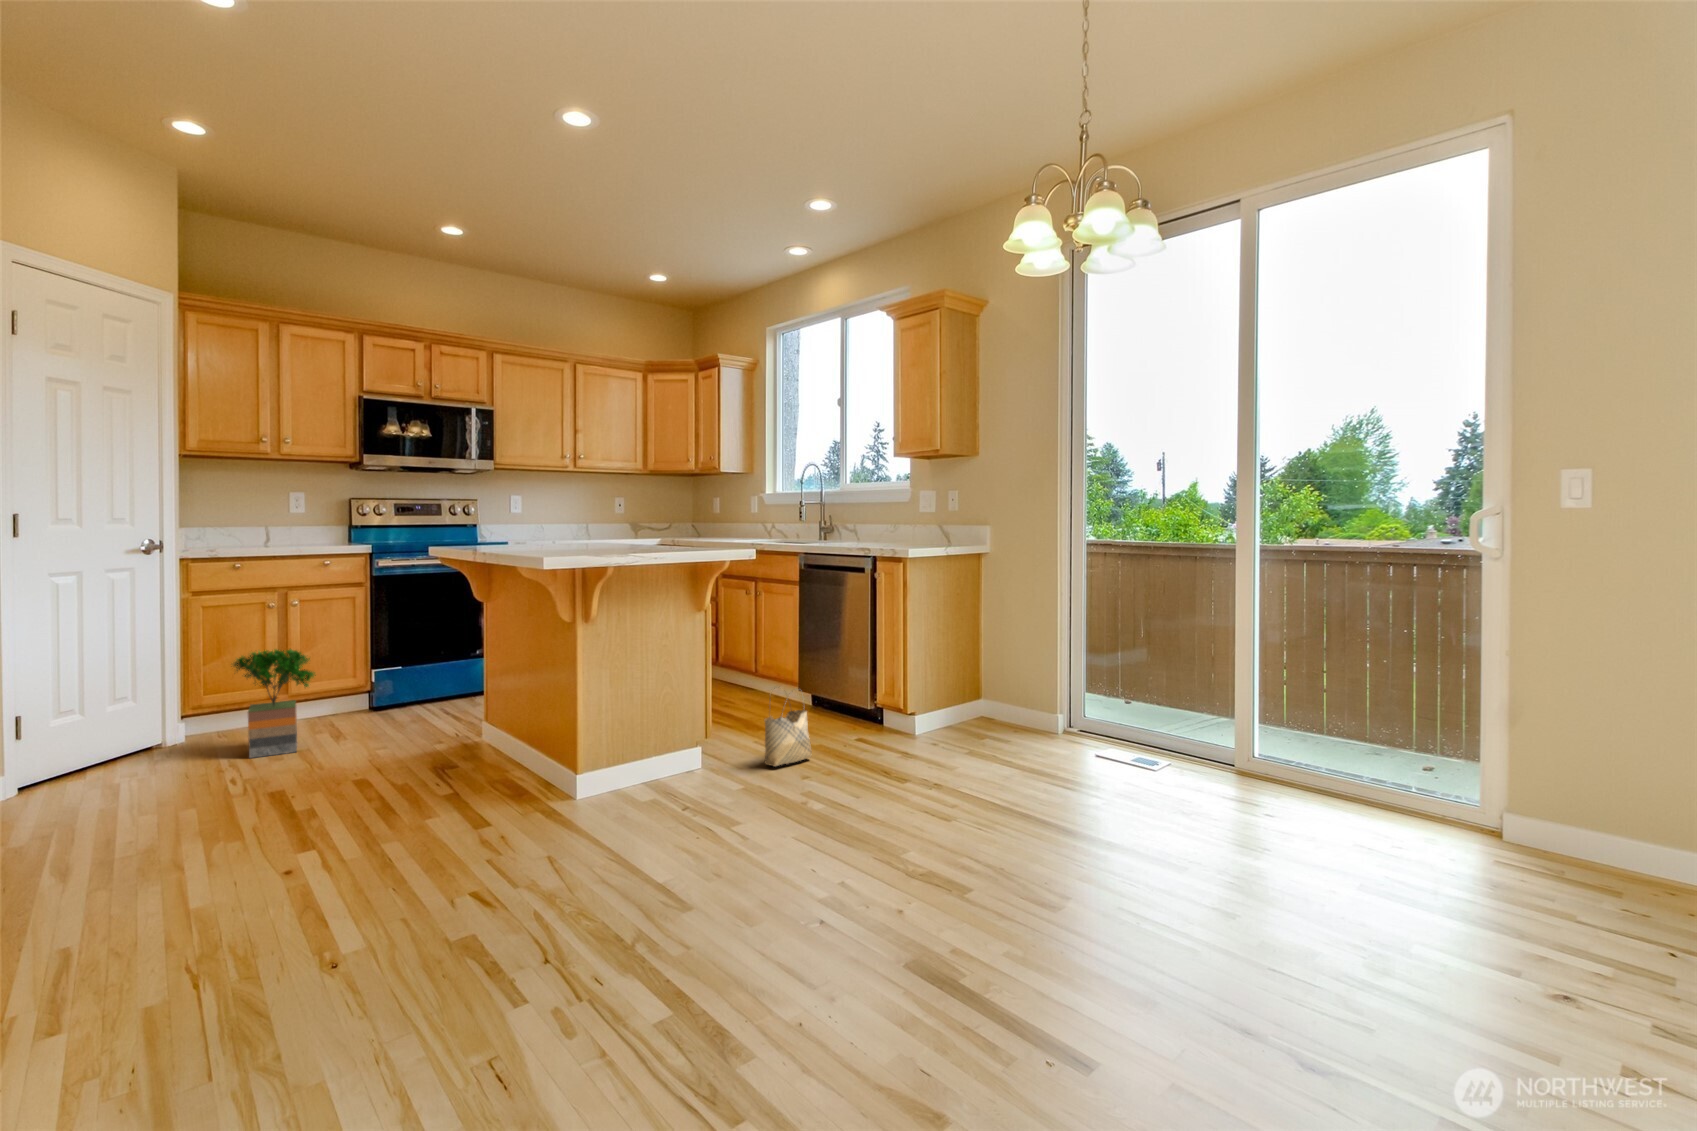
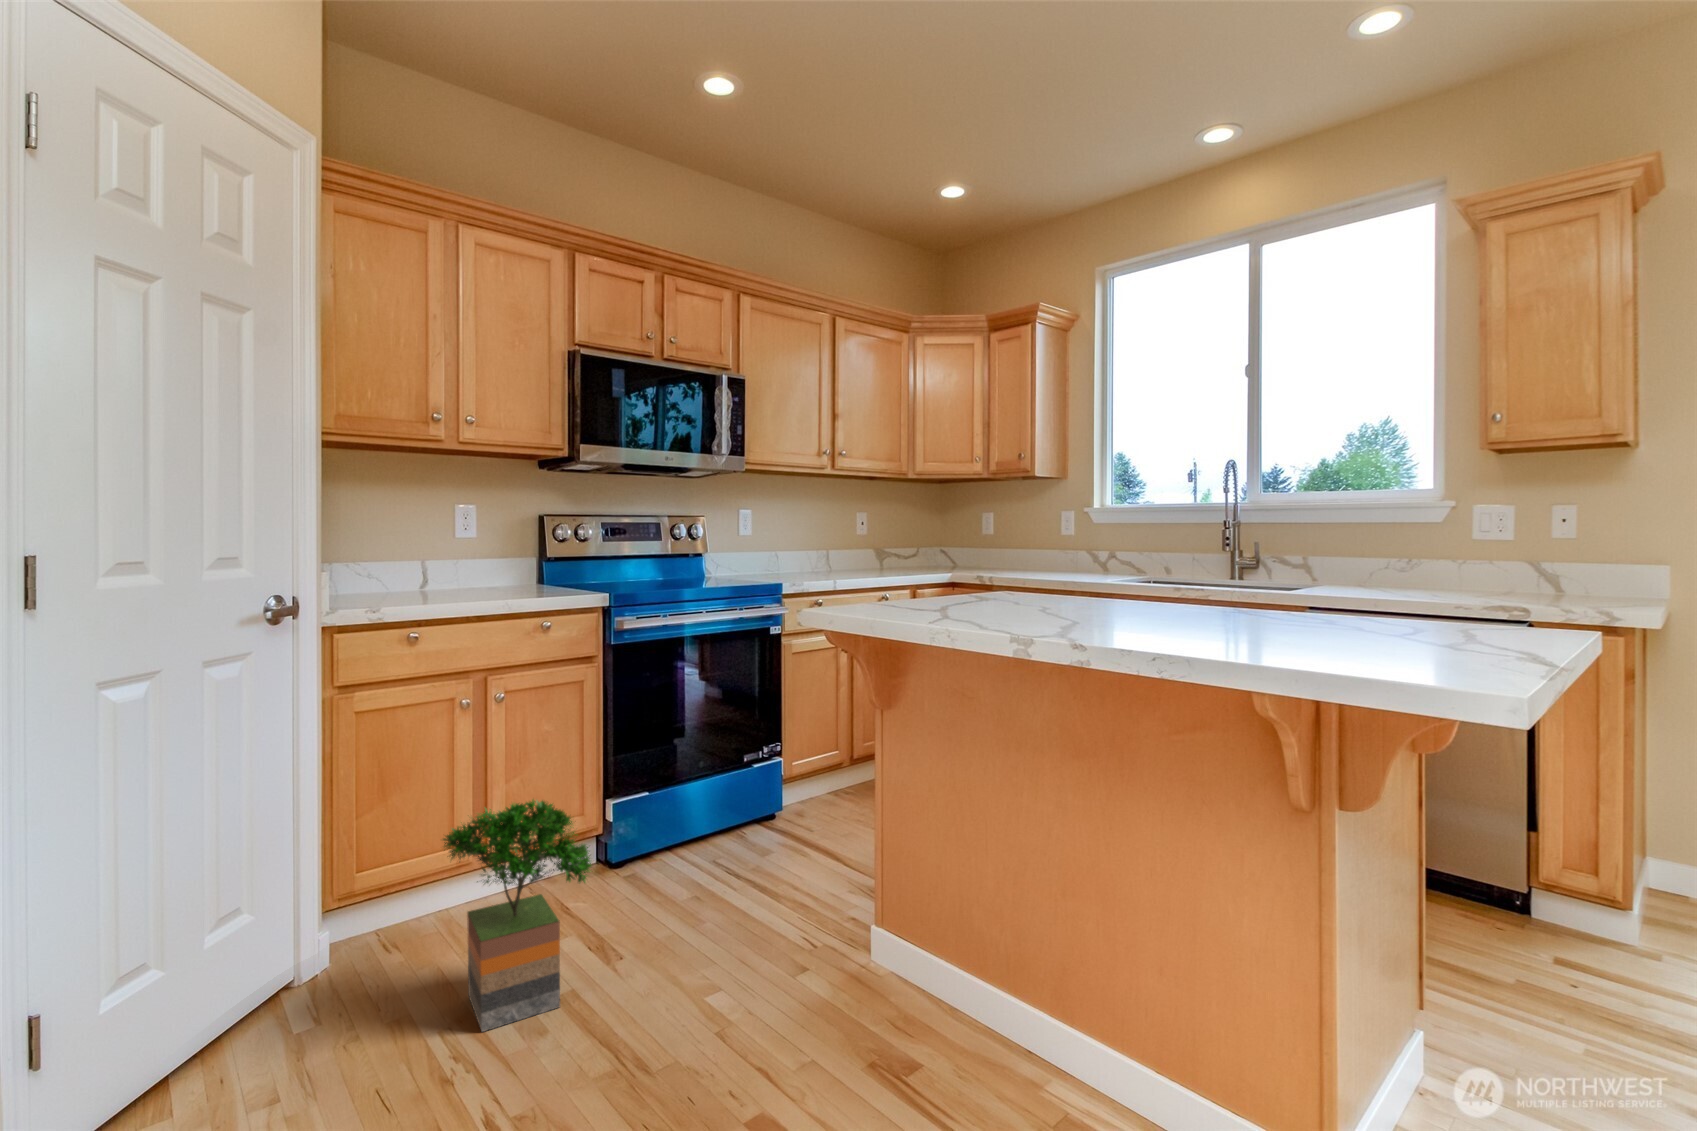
woven basket: present [764,696,812,766] -> none [1532,891,1622,1076]

